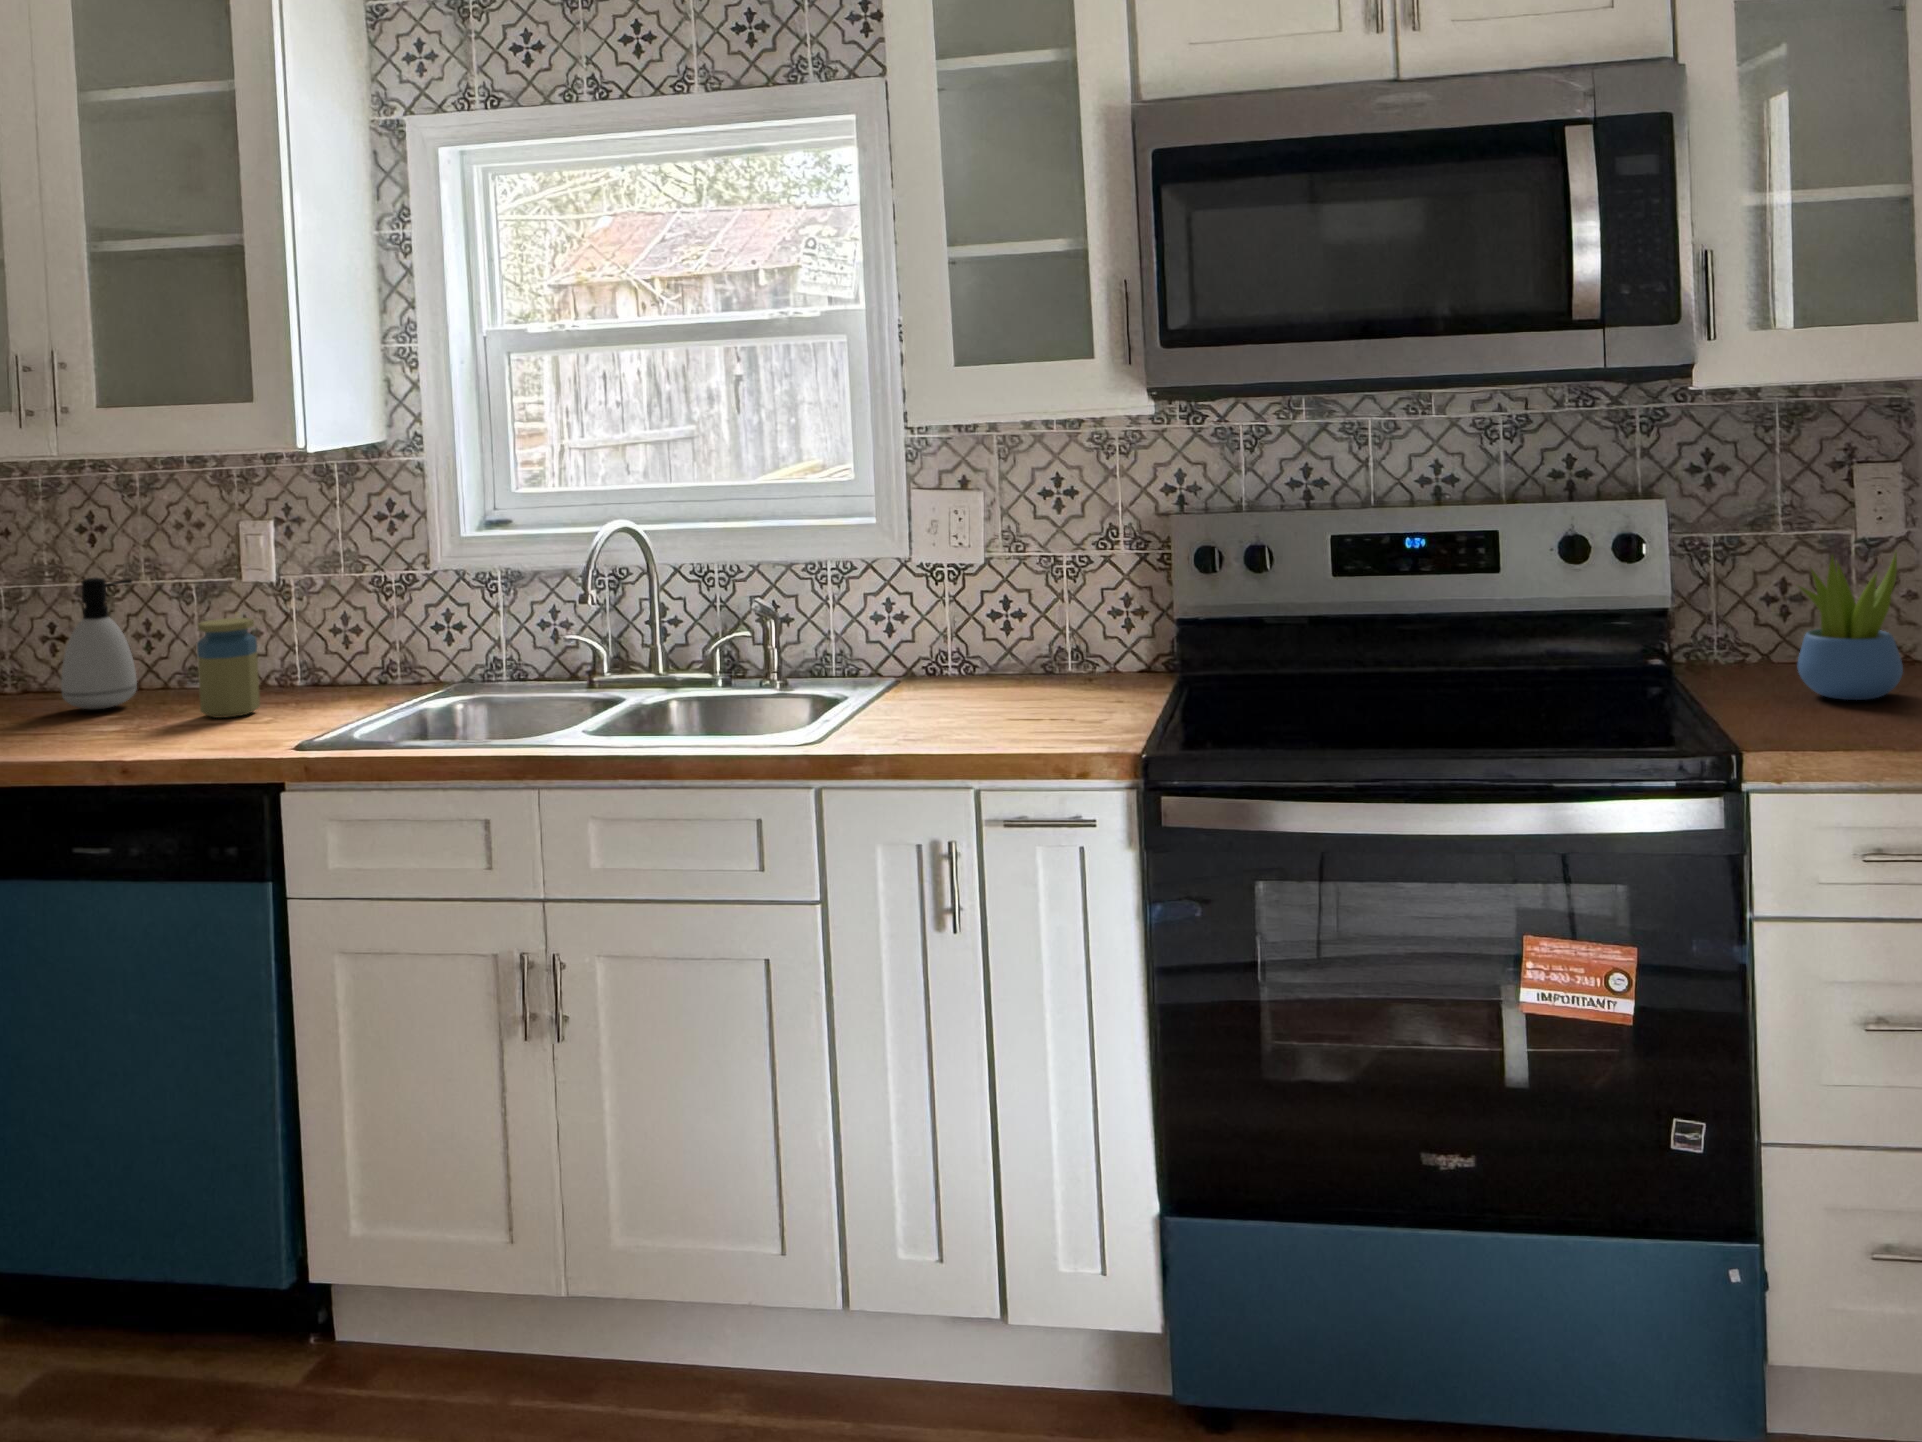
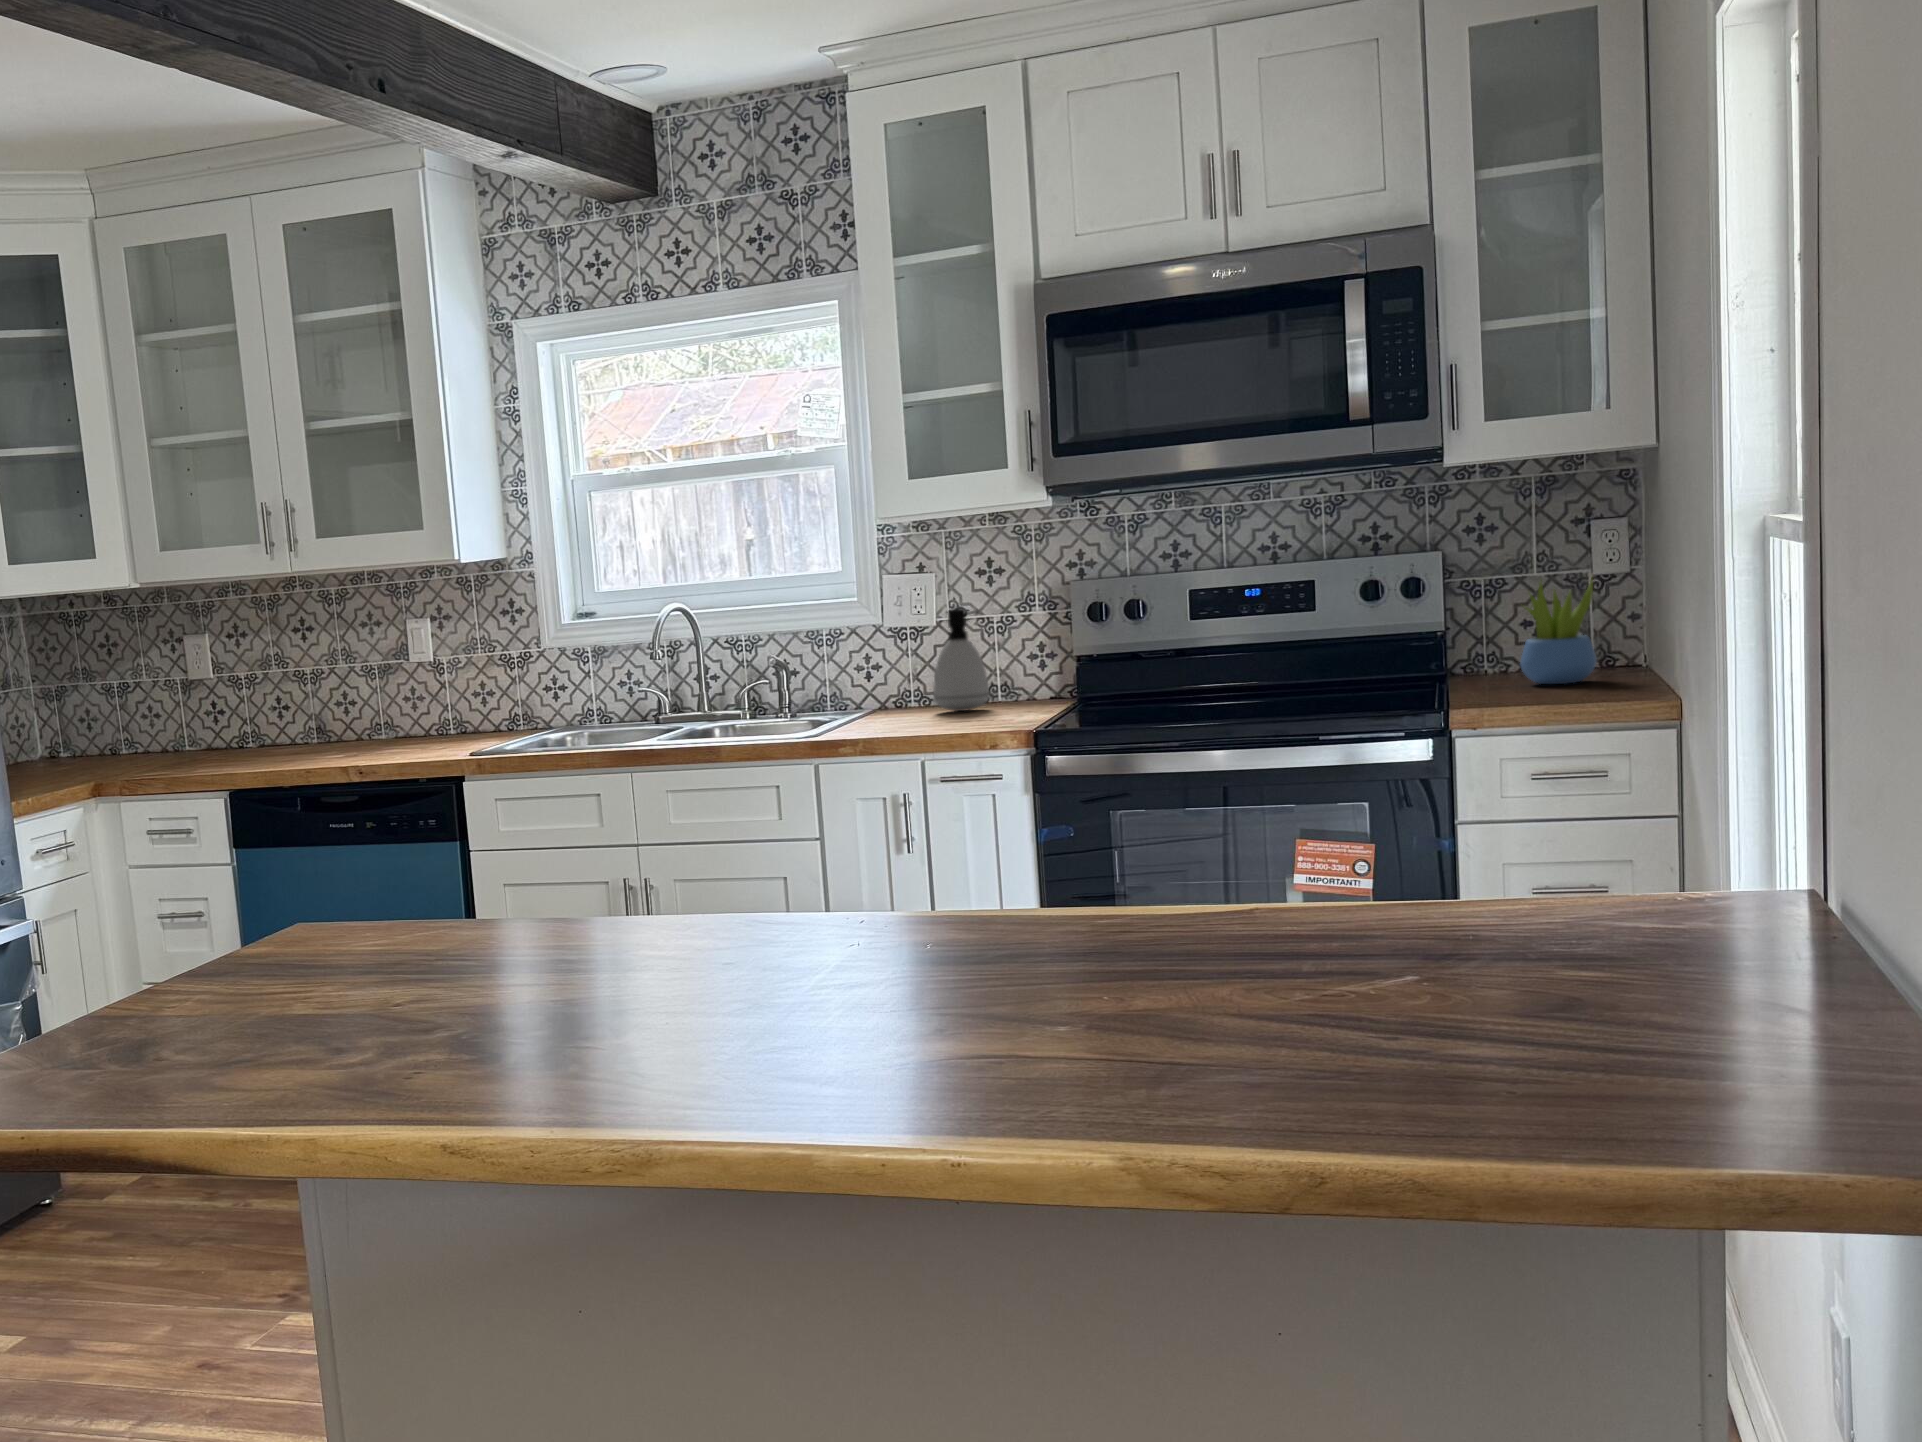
soap dispenser: present [61,578,137,709] -> present [933,608,989,711]
jar: present [197,618,260,718] -> none [388,680,432,747]

